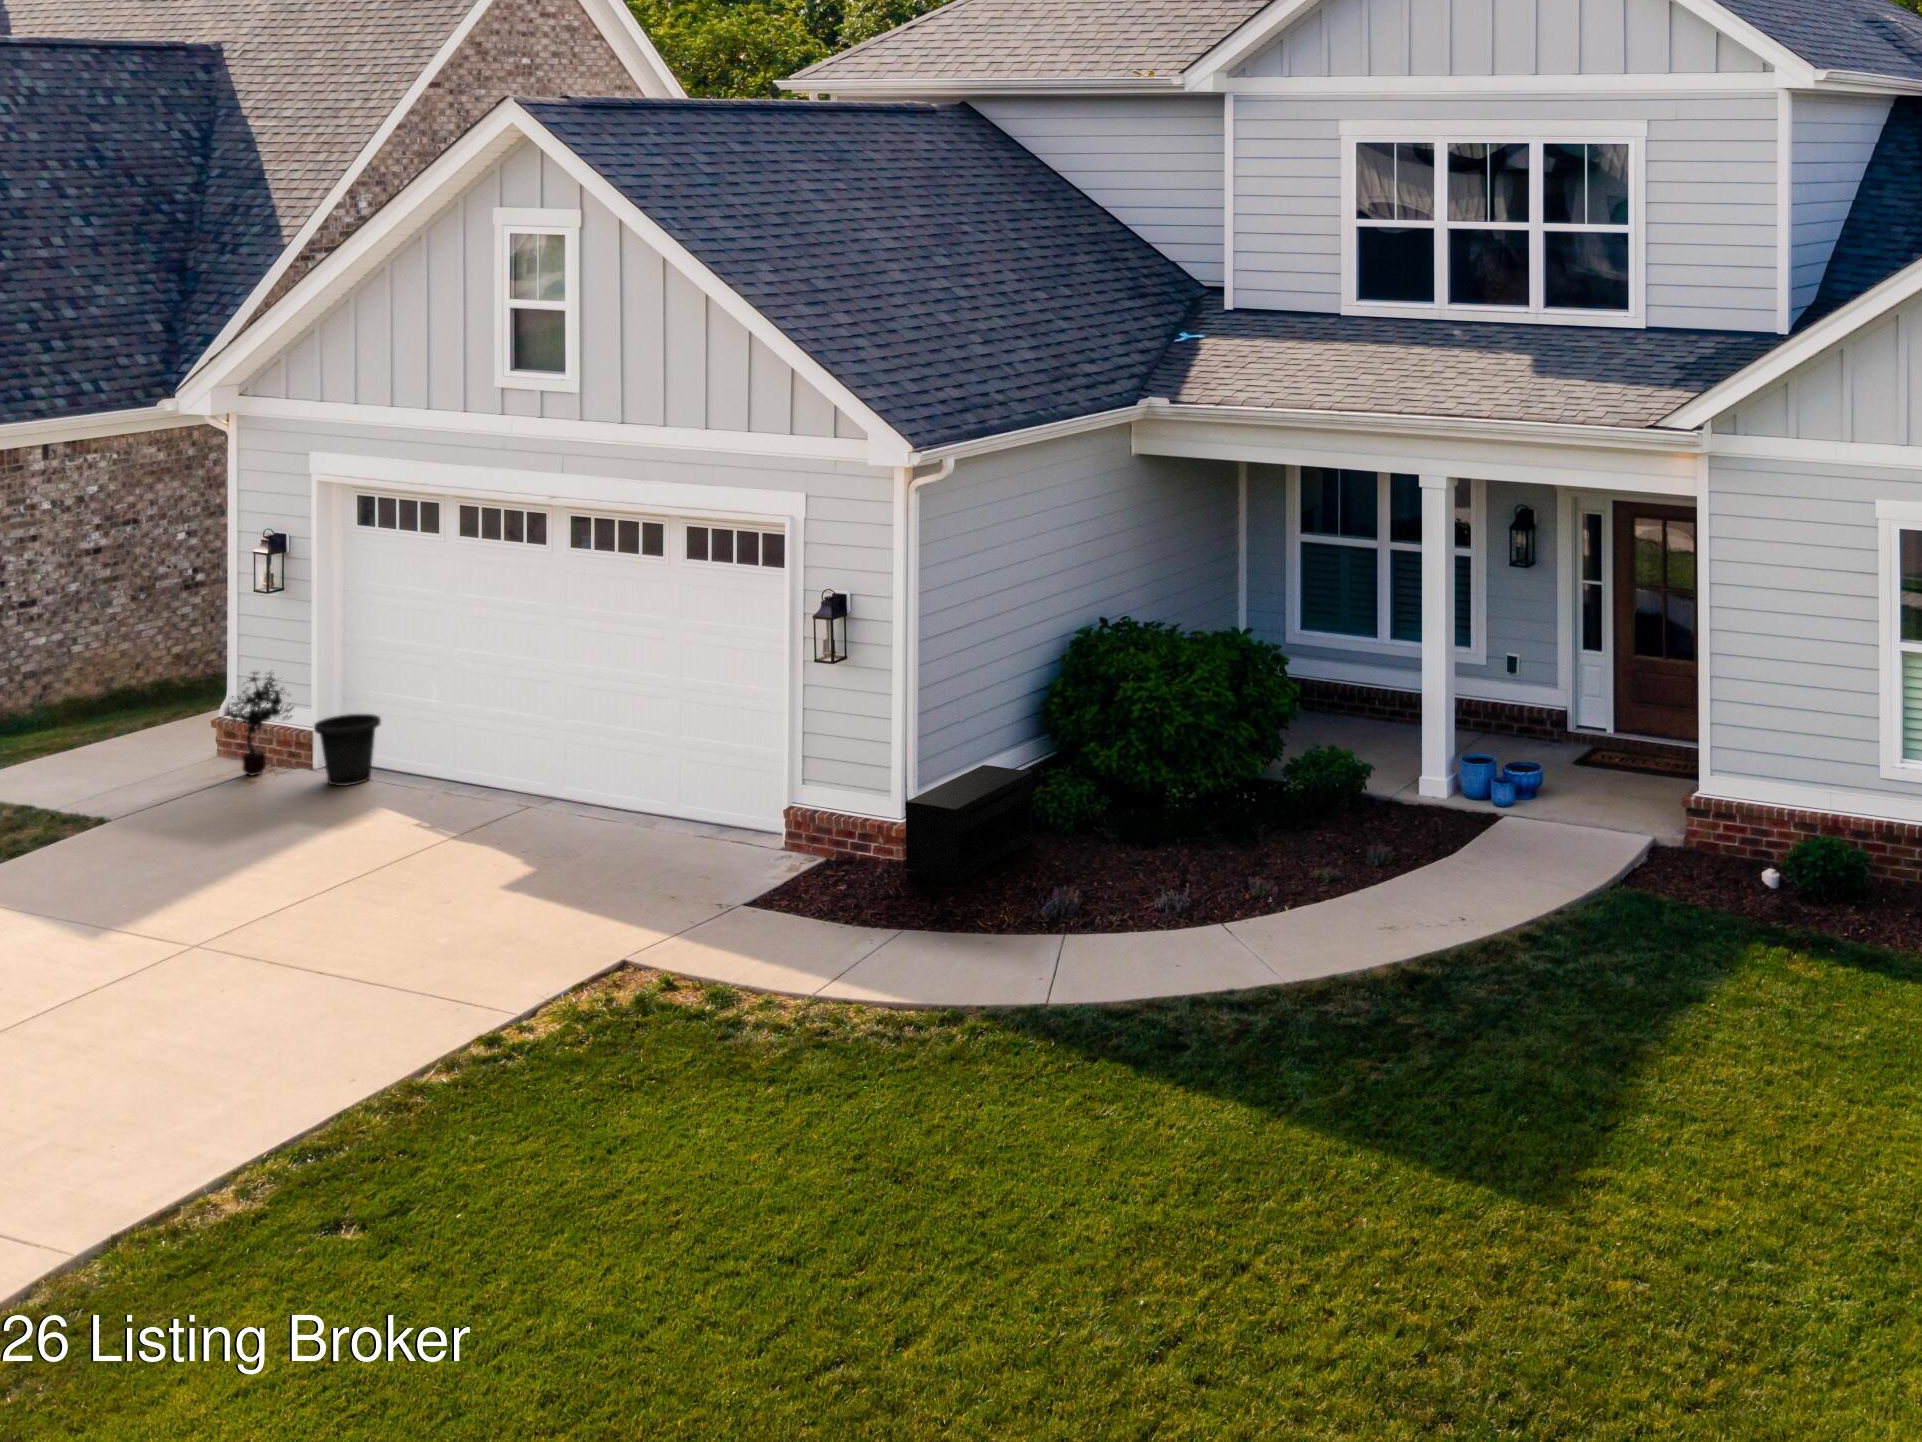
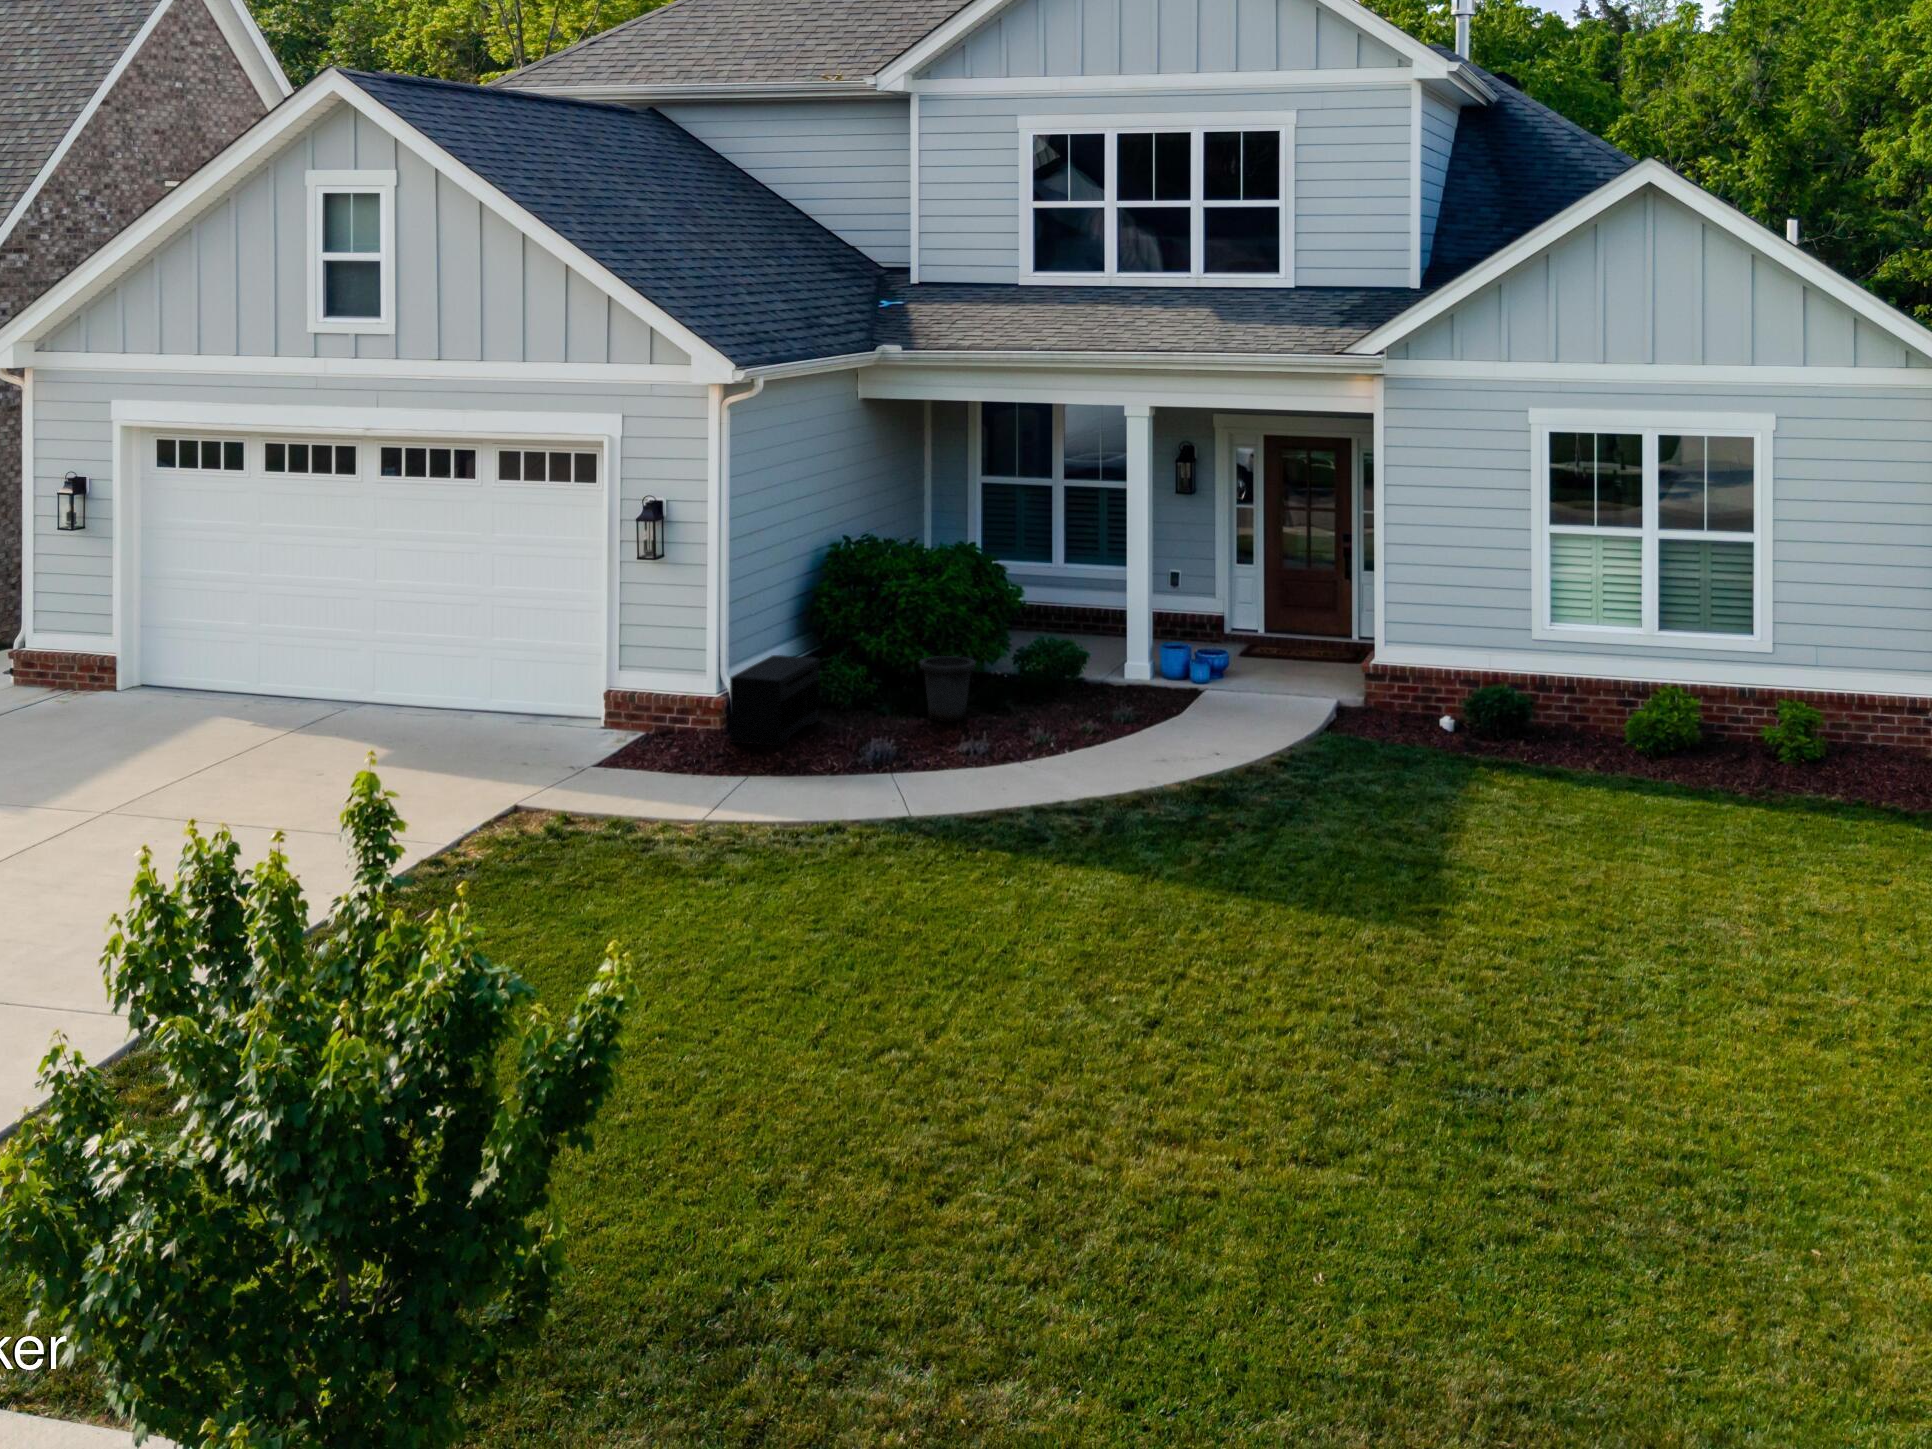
potted tree: present [227,670,293,775] -> none [24,602,94,700]
trash can: present [314,714,381,786] -> present [920,656,976,722]

